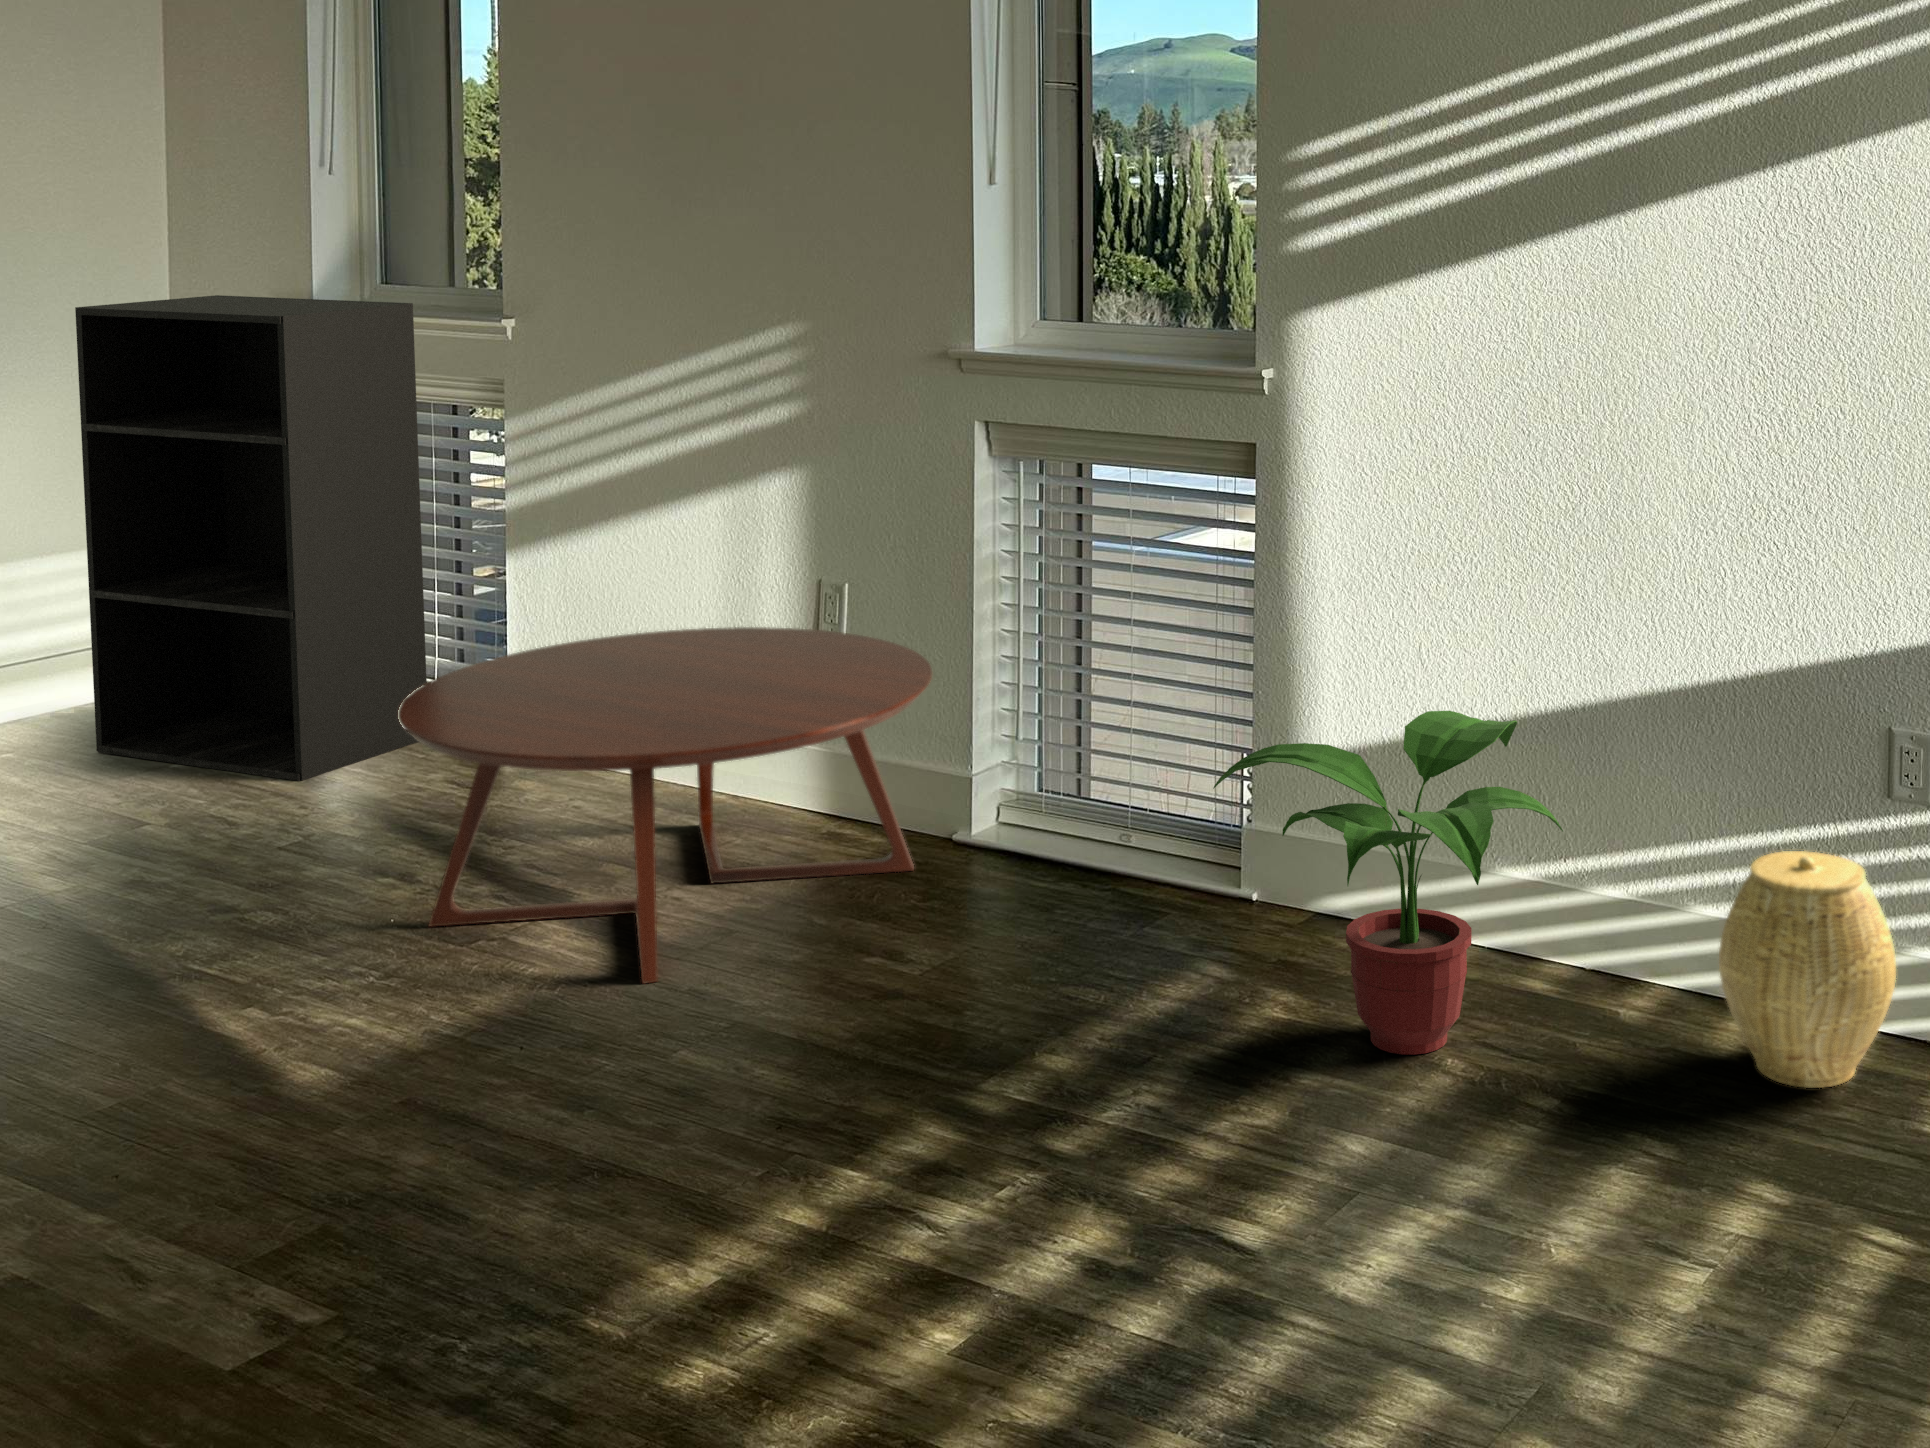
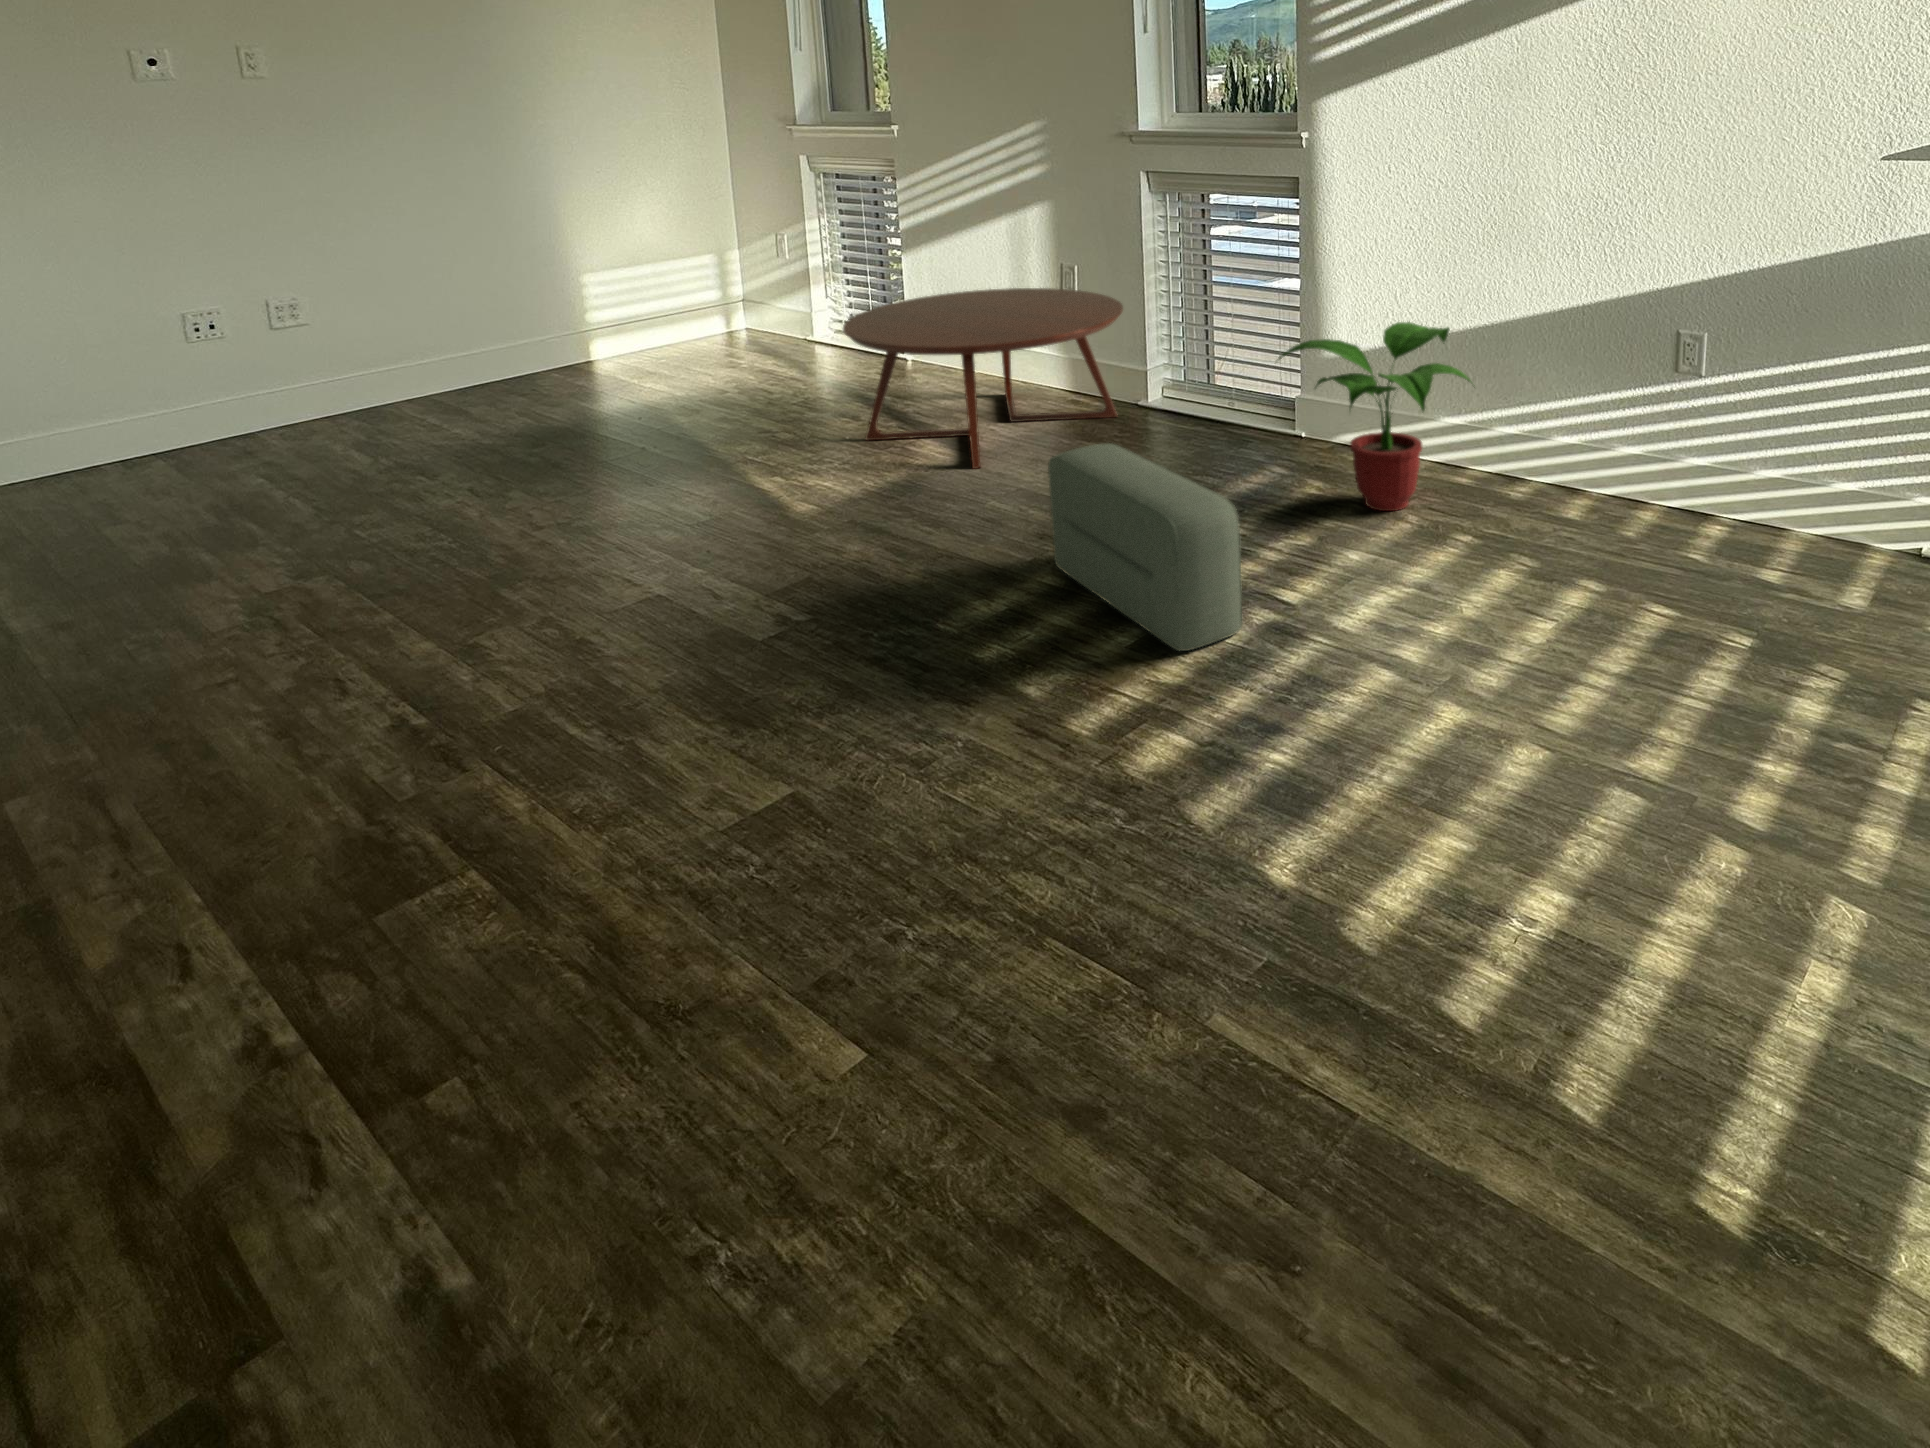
bookshelf: present [75,295,427,781] -> none [677,119,869,373]
woven basket: present [1719,851,1896,1088] -> none [1567,400,1675,533]
pouf: none [804,951,1164,1356] -> present [1048,443,1242,651]

